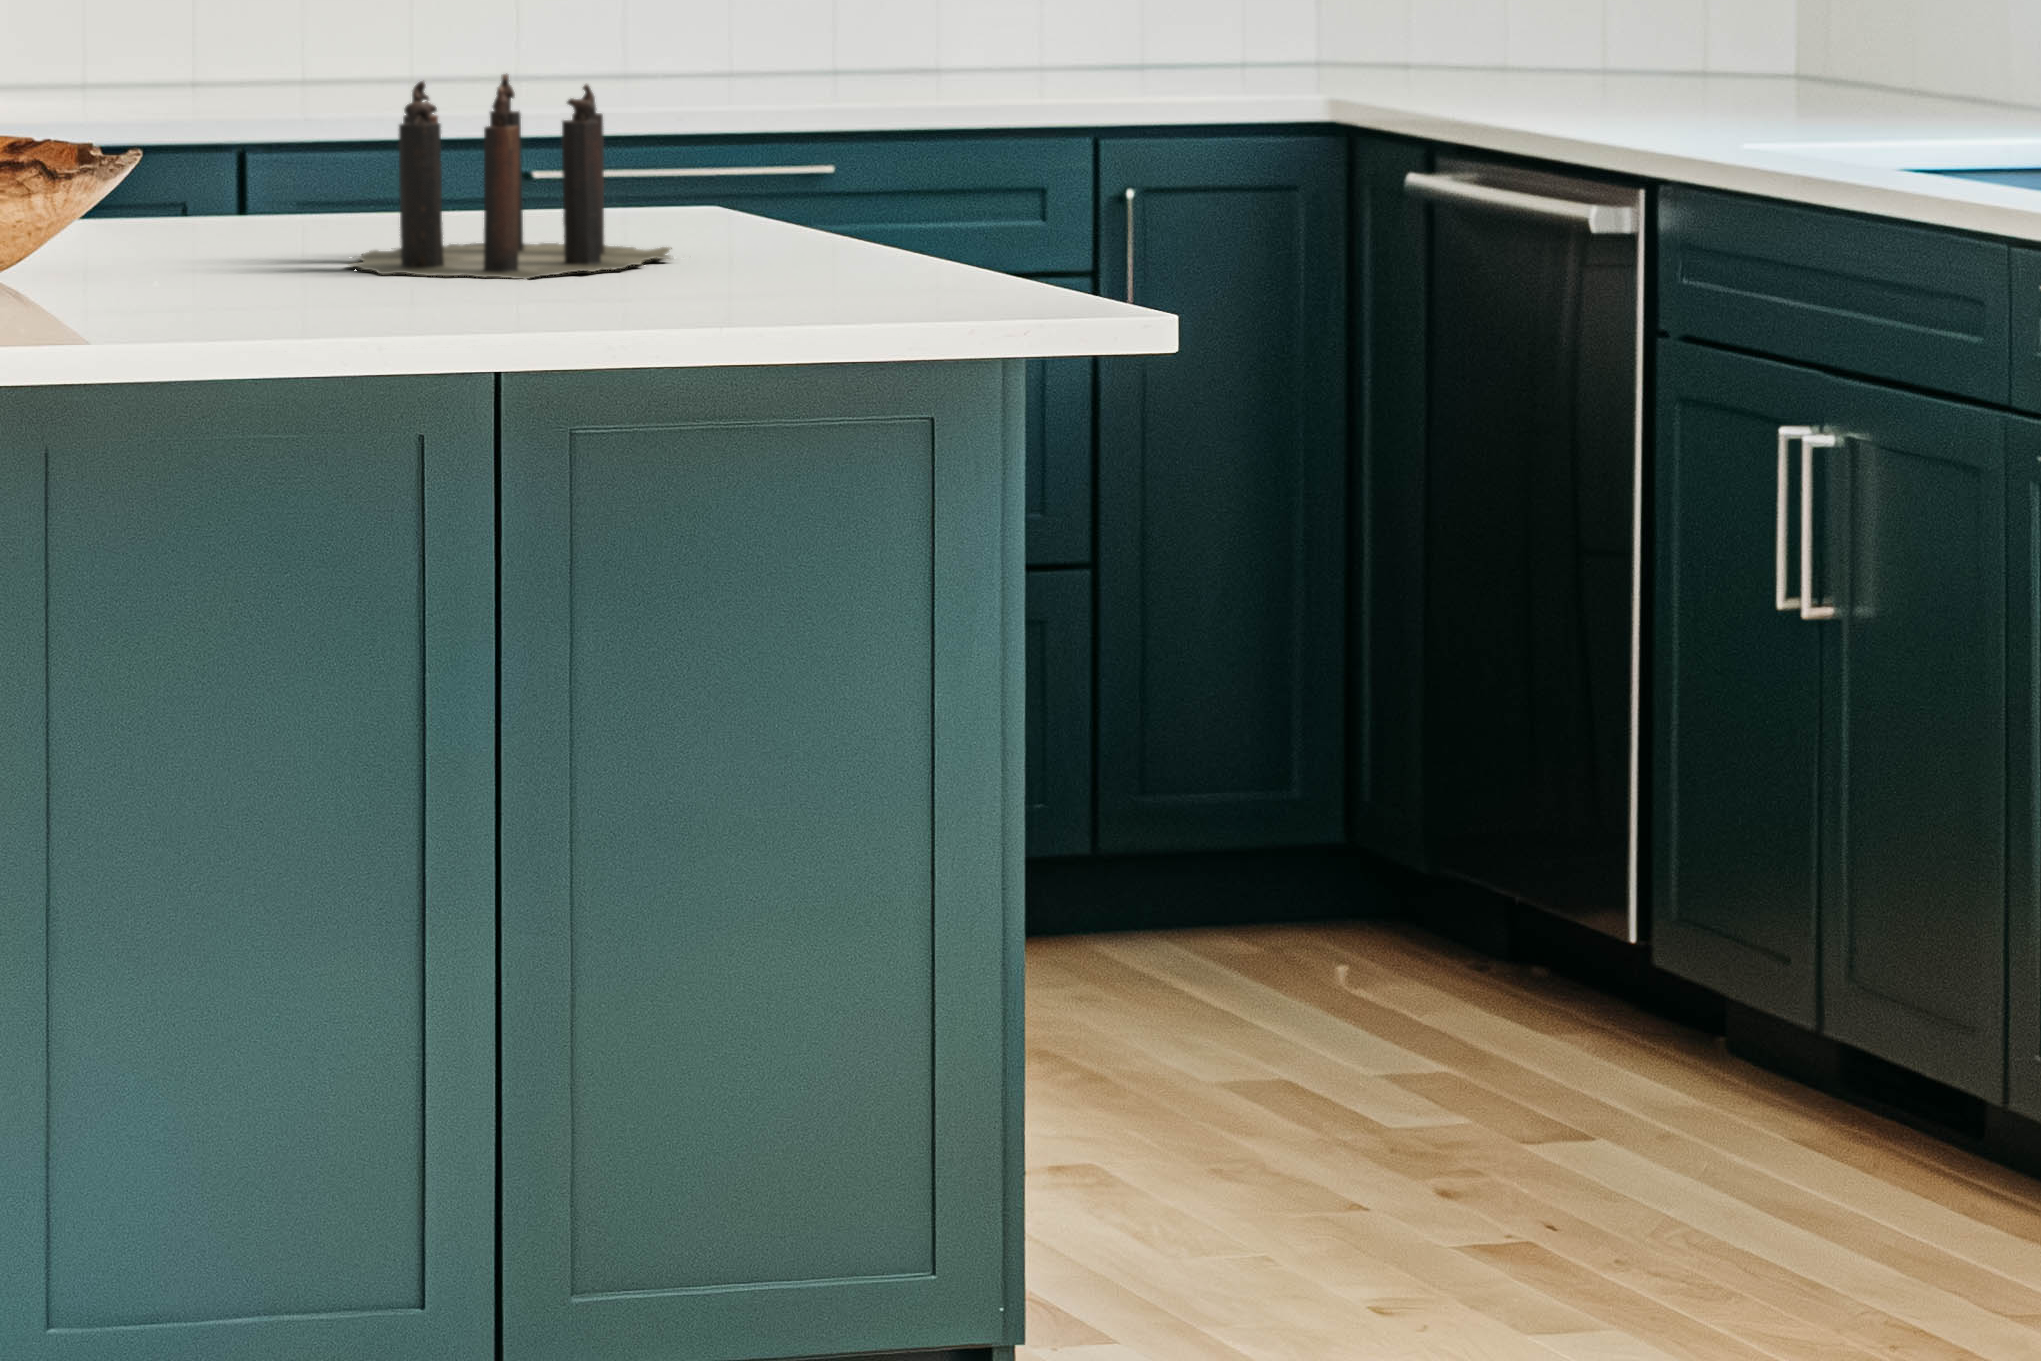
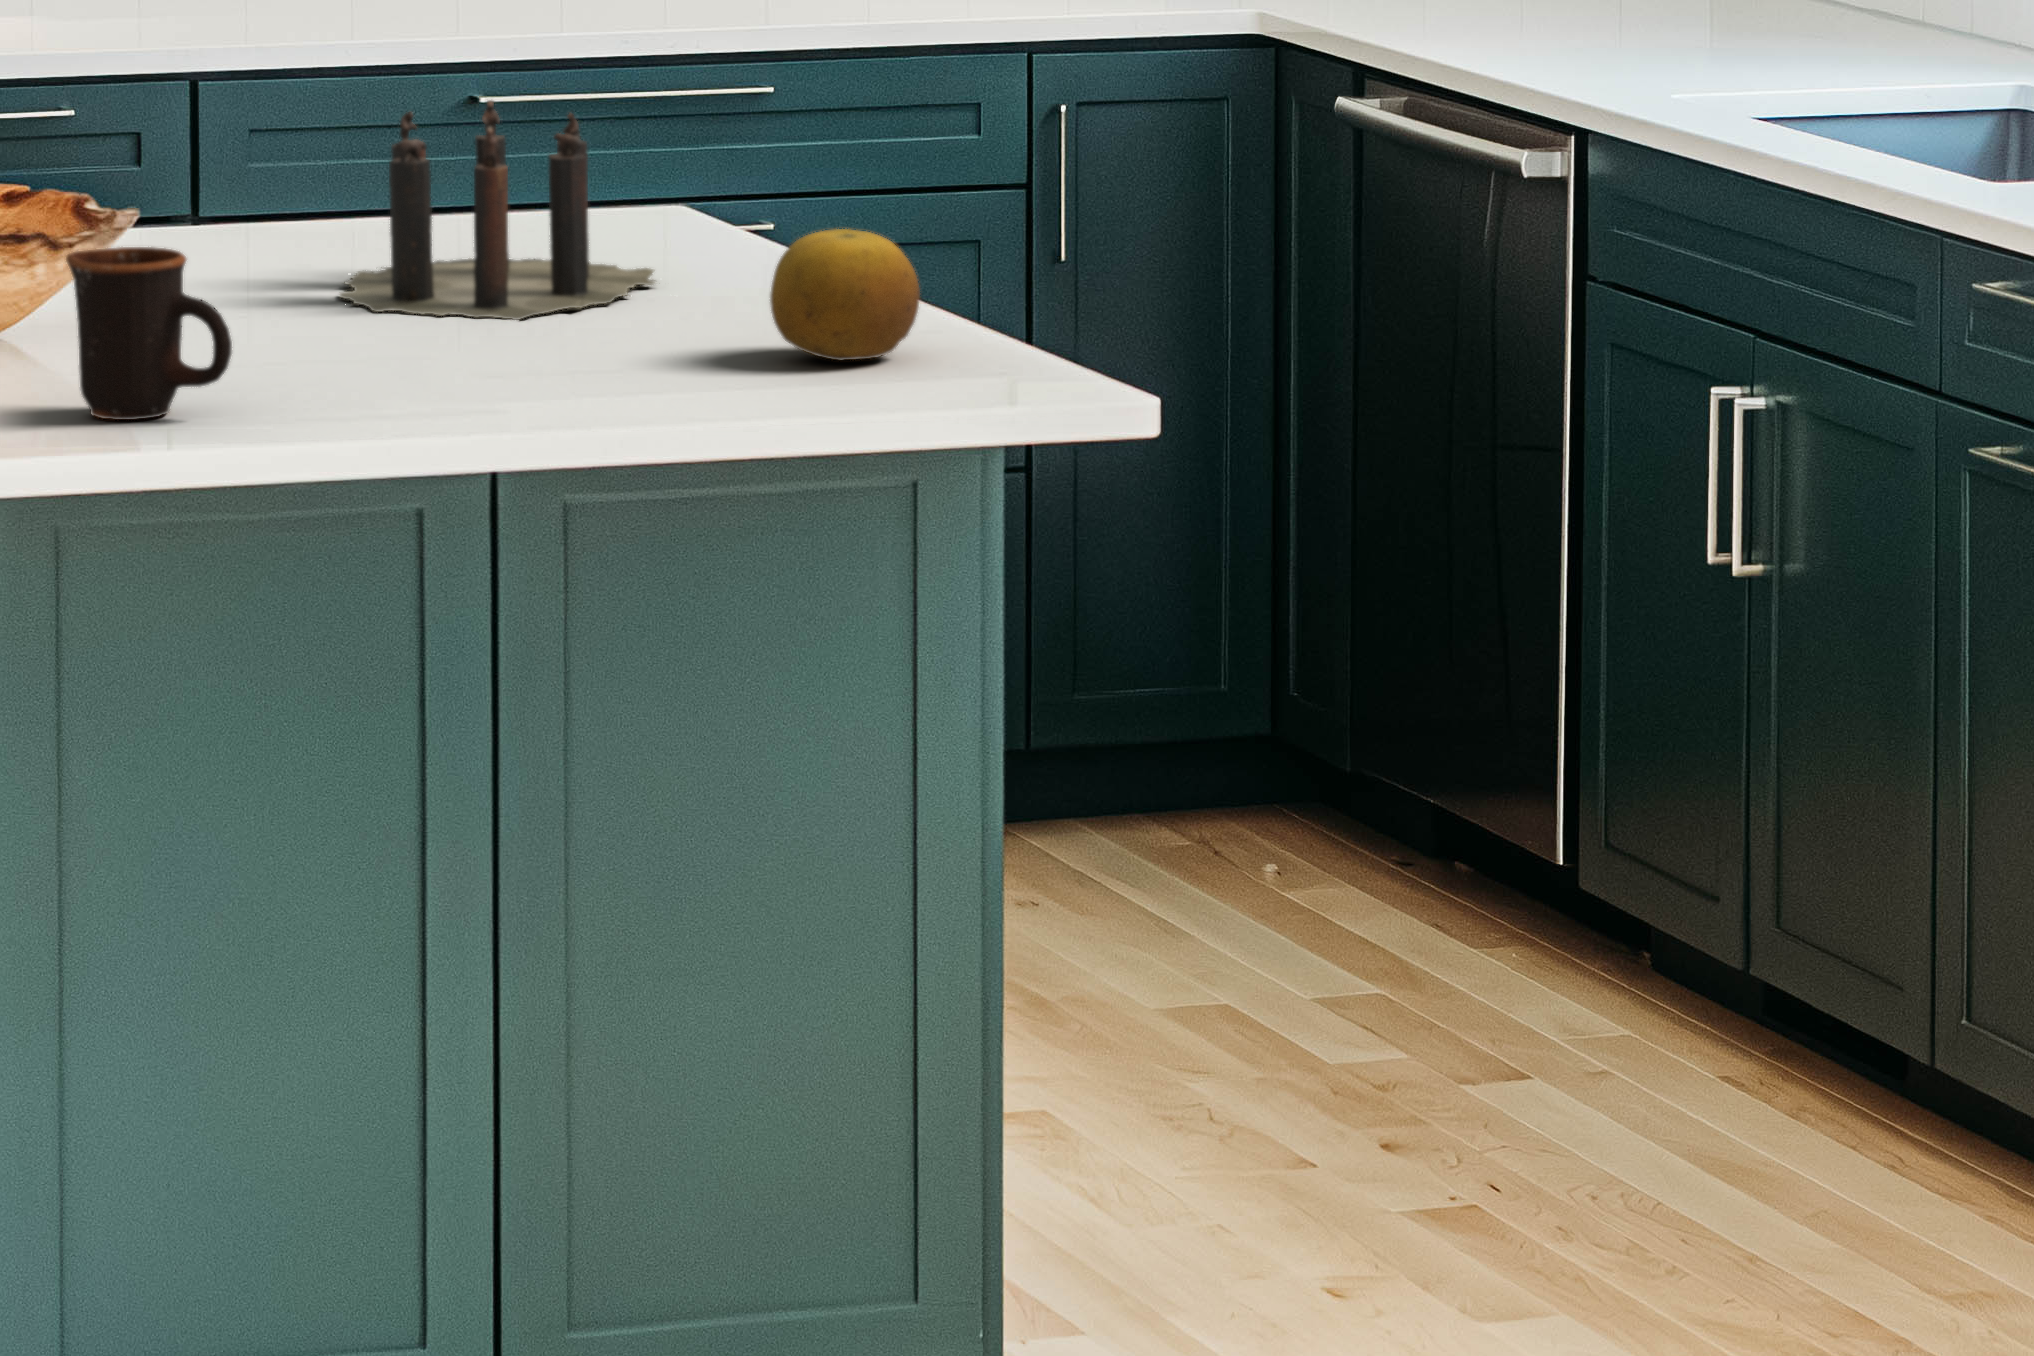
mug: none [56,159,222,329] -> present [66,247,232,420]
fruit: none [779,167,932,298] -> present [770,229,920,360]

